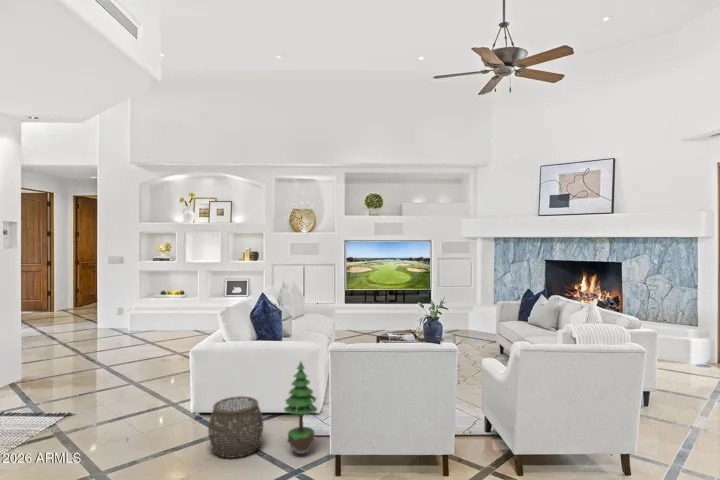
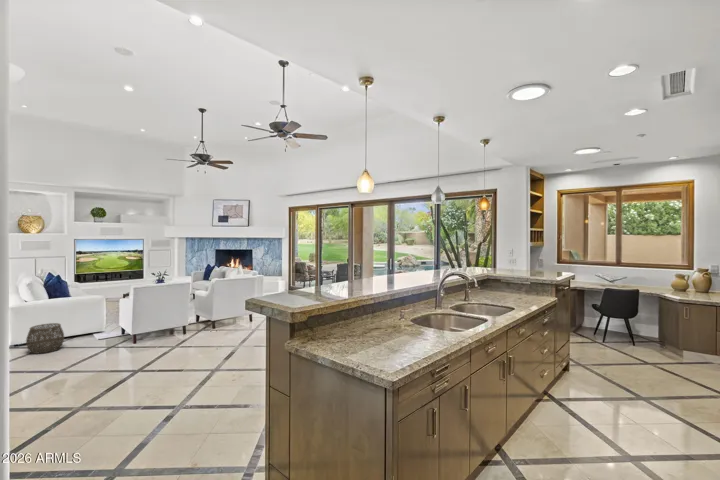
potted tree: present [284,362,317,454] -> none [80,298,100,345]

